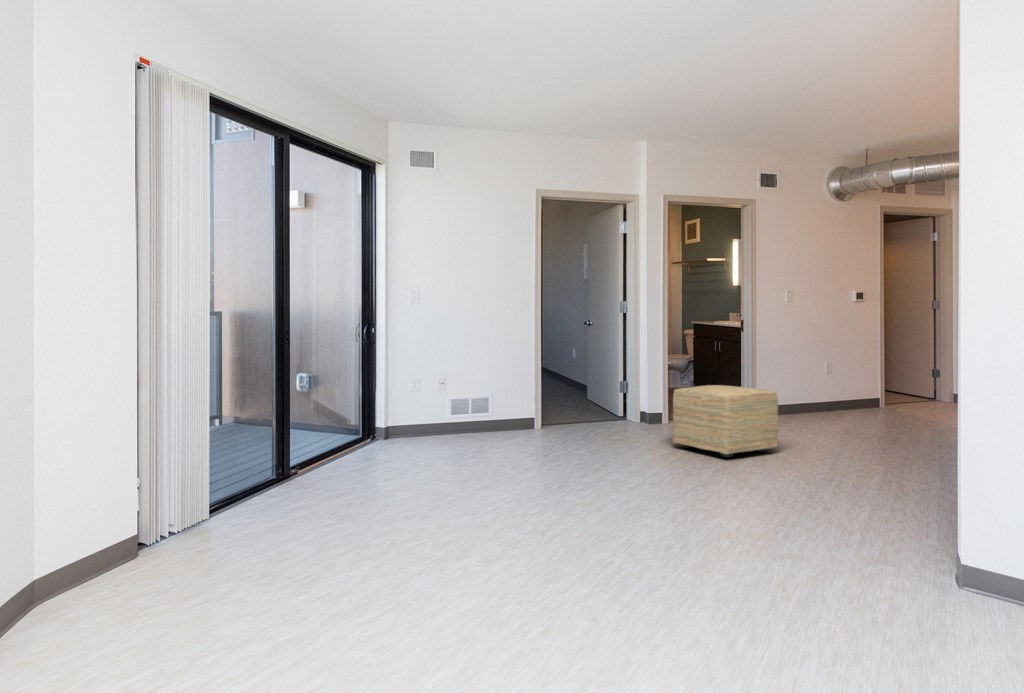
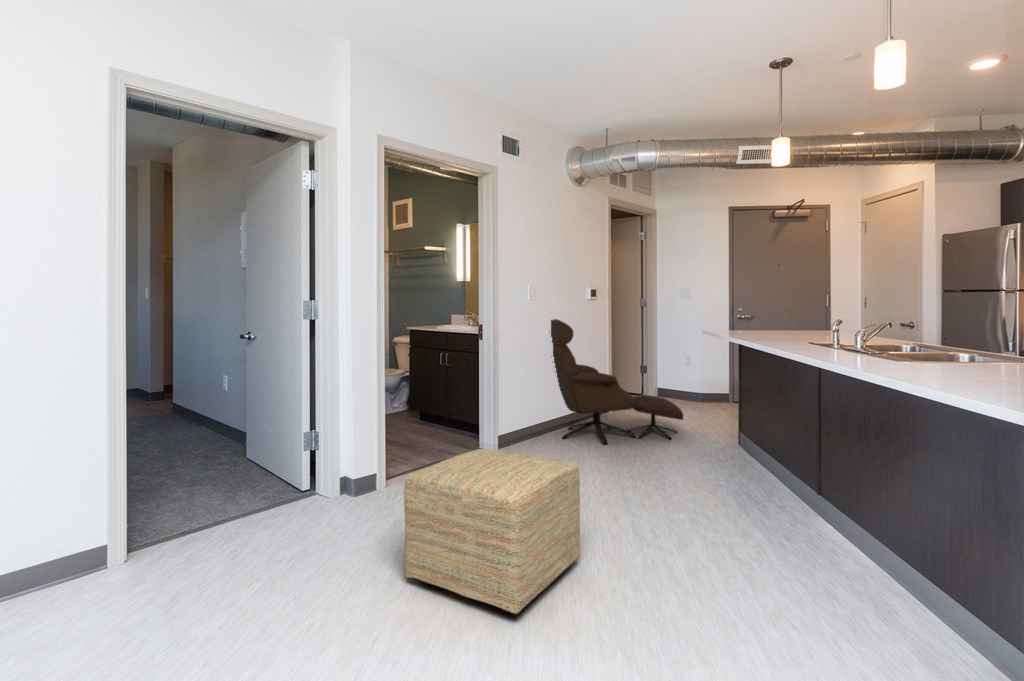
lounge chair: none [810,316,938,422] -> present [549,319,683,444]

